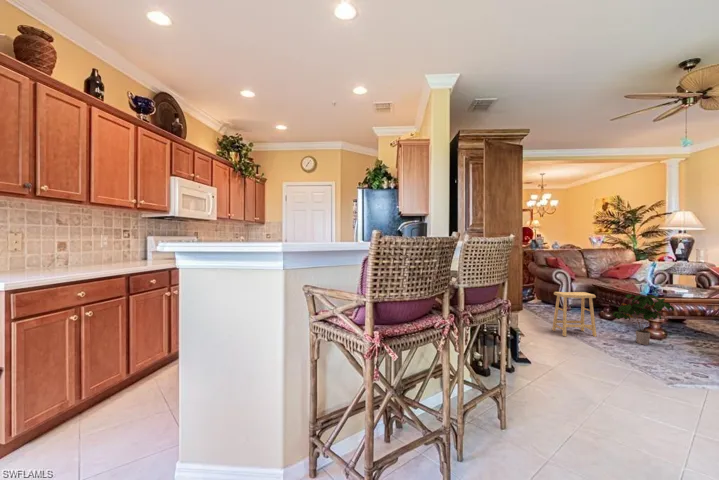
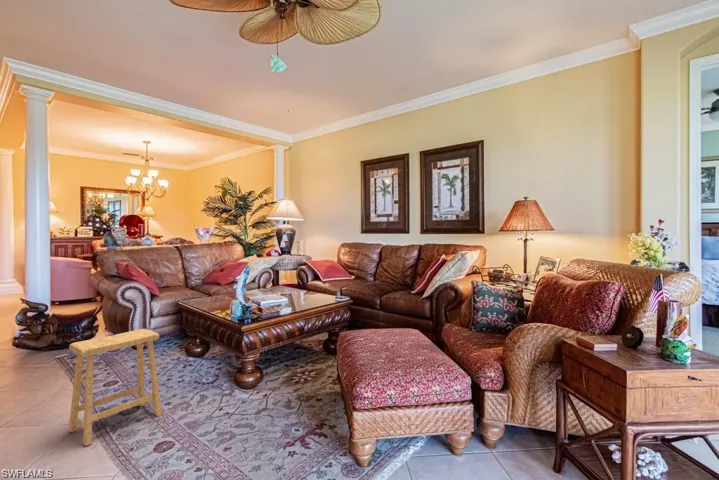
potted plant: present [613,294,674,345] -> none [188,318,273,407]

